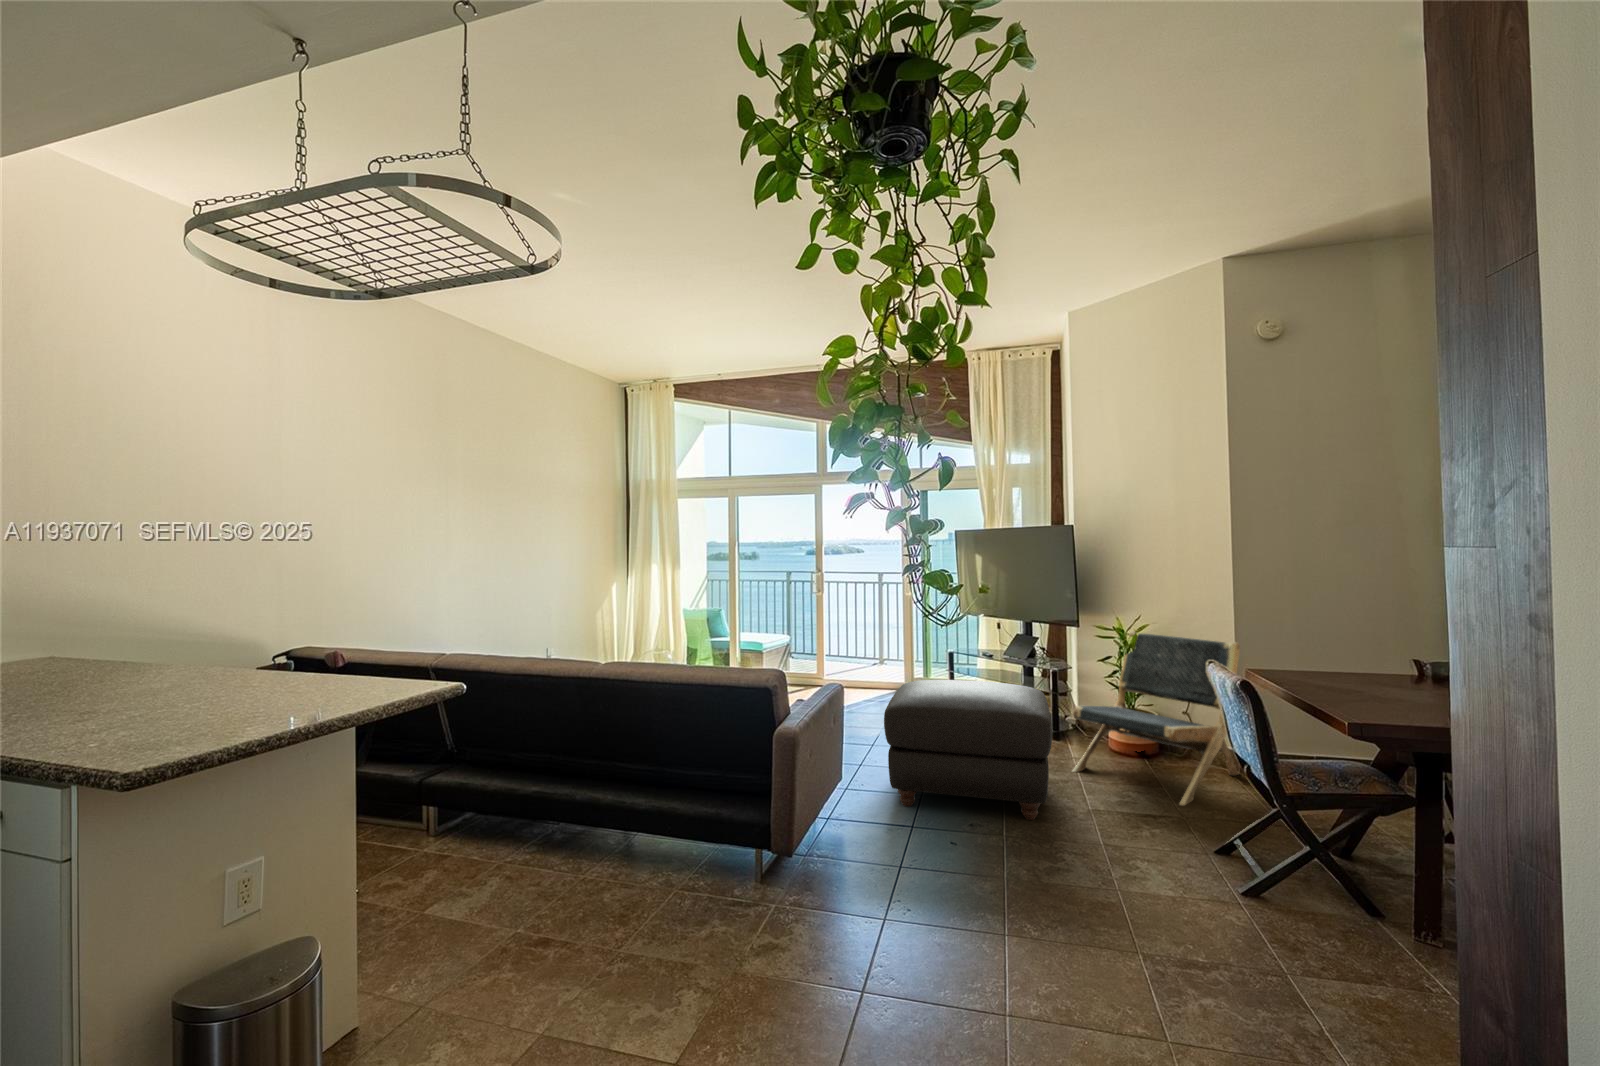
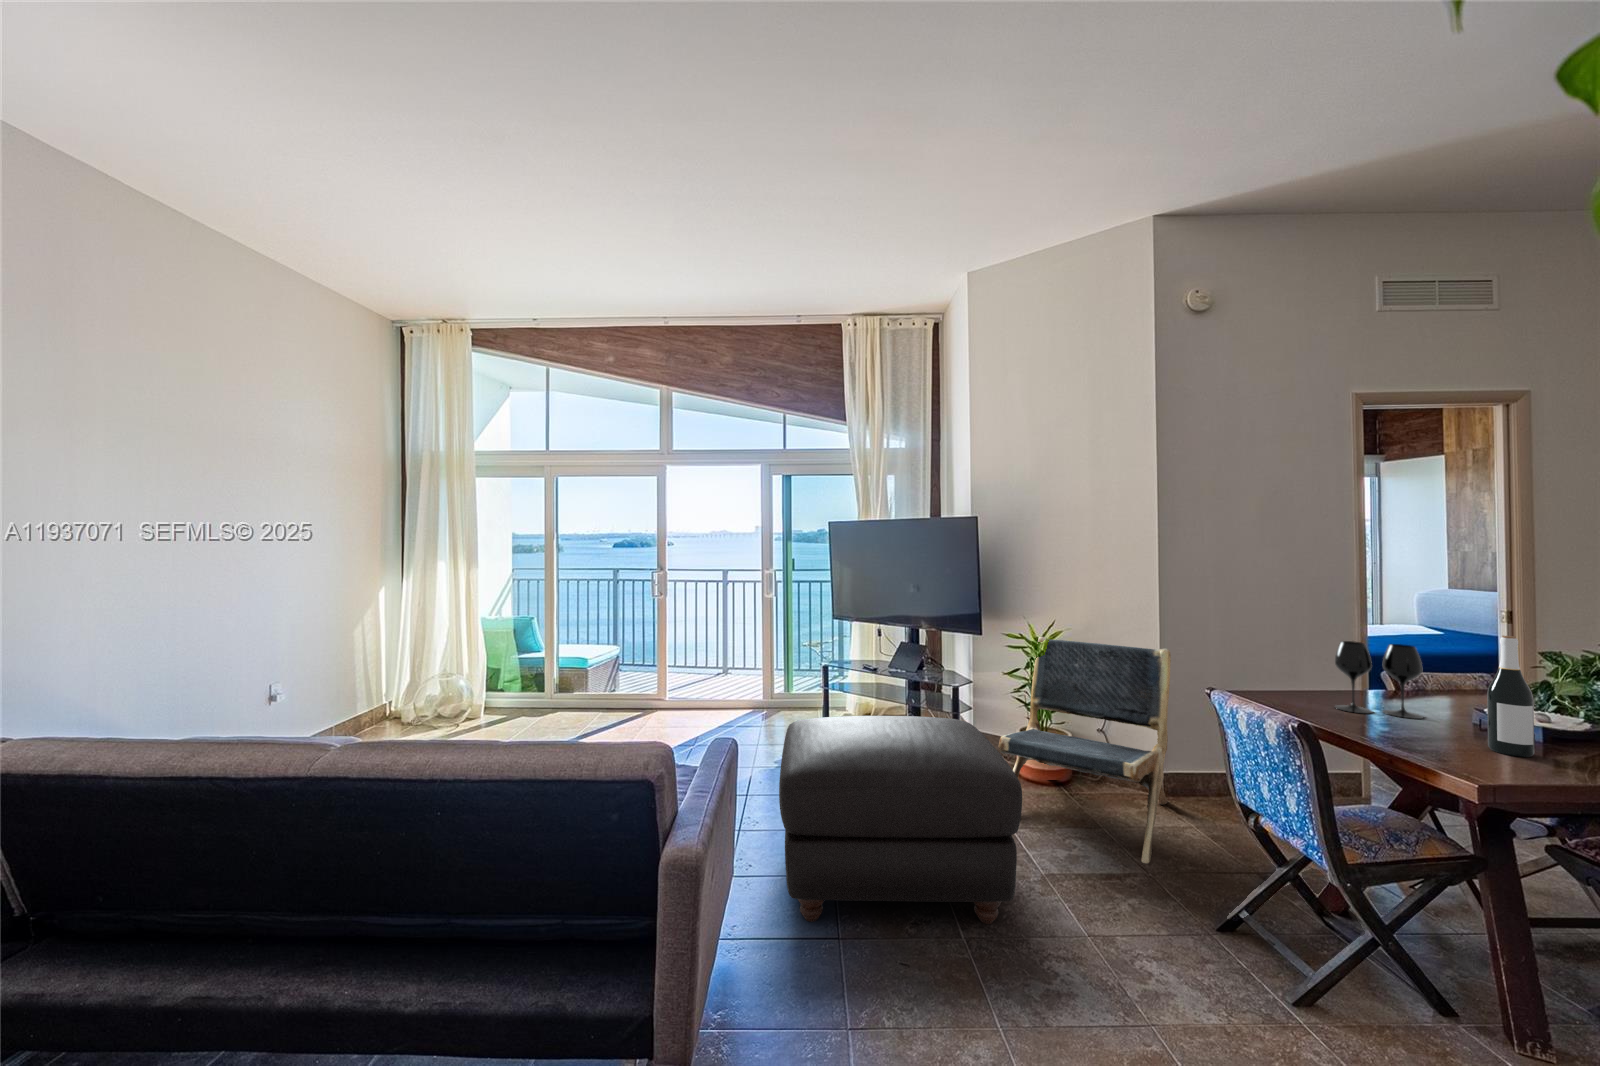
wine bottle: none [1375,624,1404,709] -> present [1487,636,1534,757]
wine glass: none [1312,631,1378,690] -> present [1335,641,1424,719]

